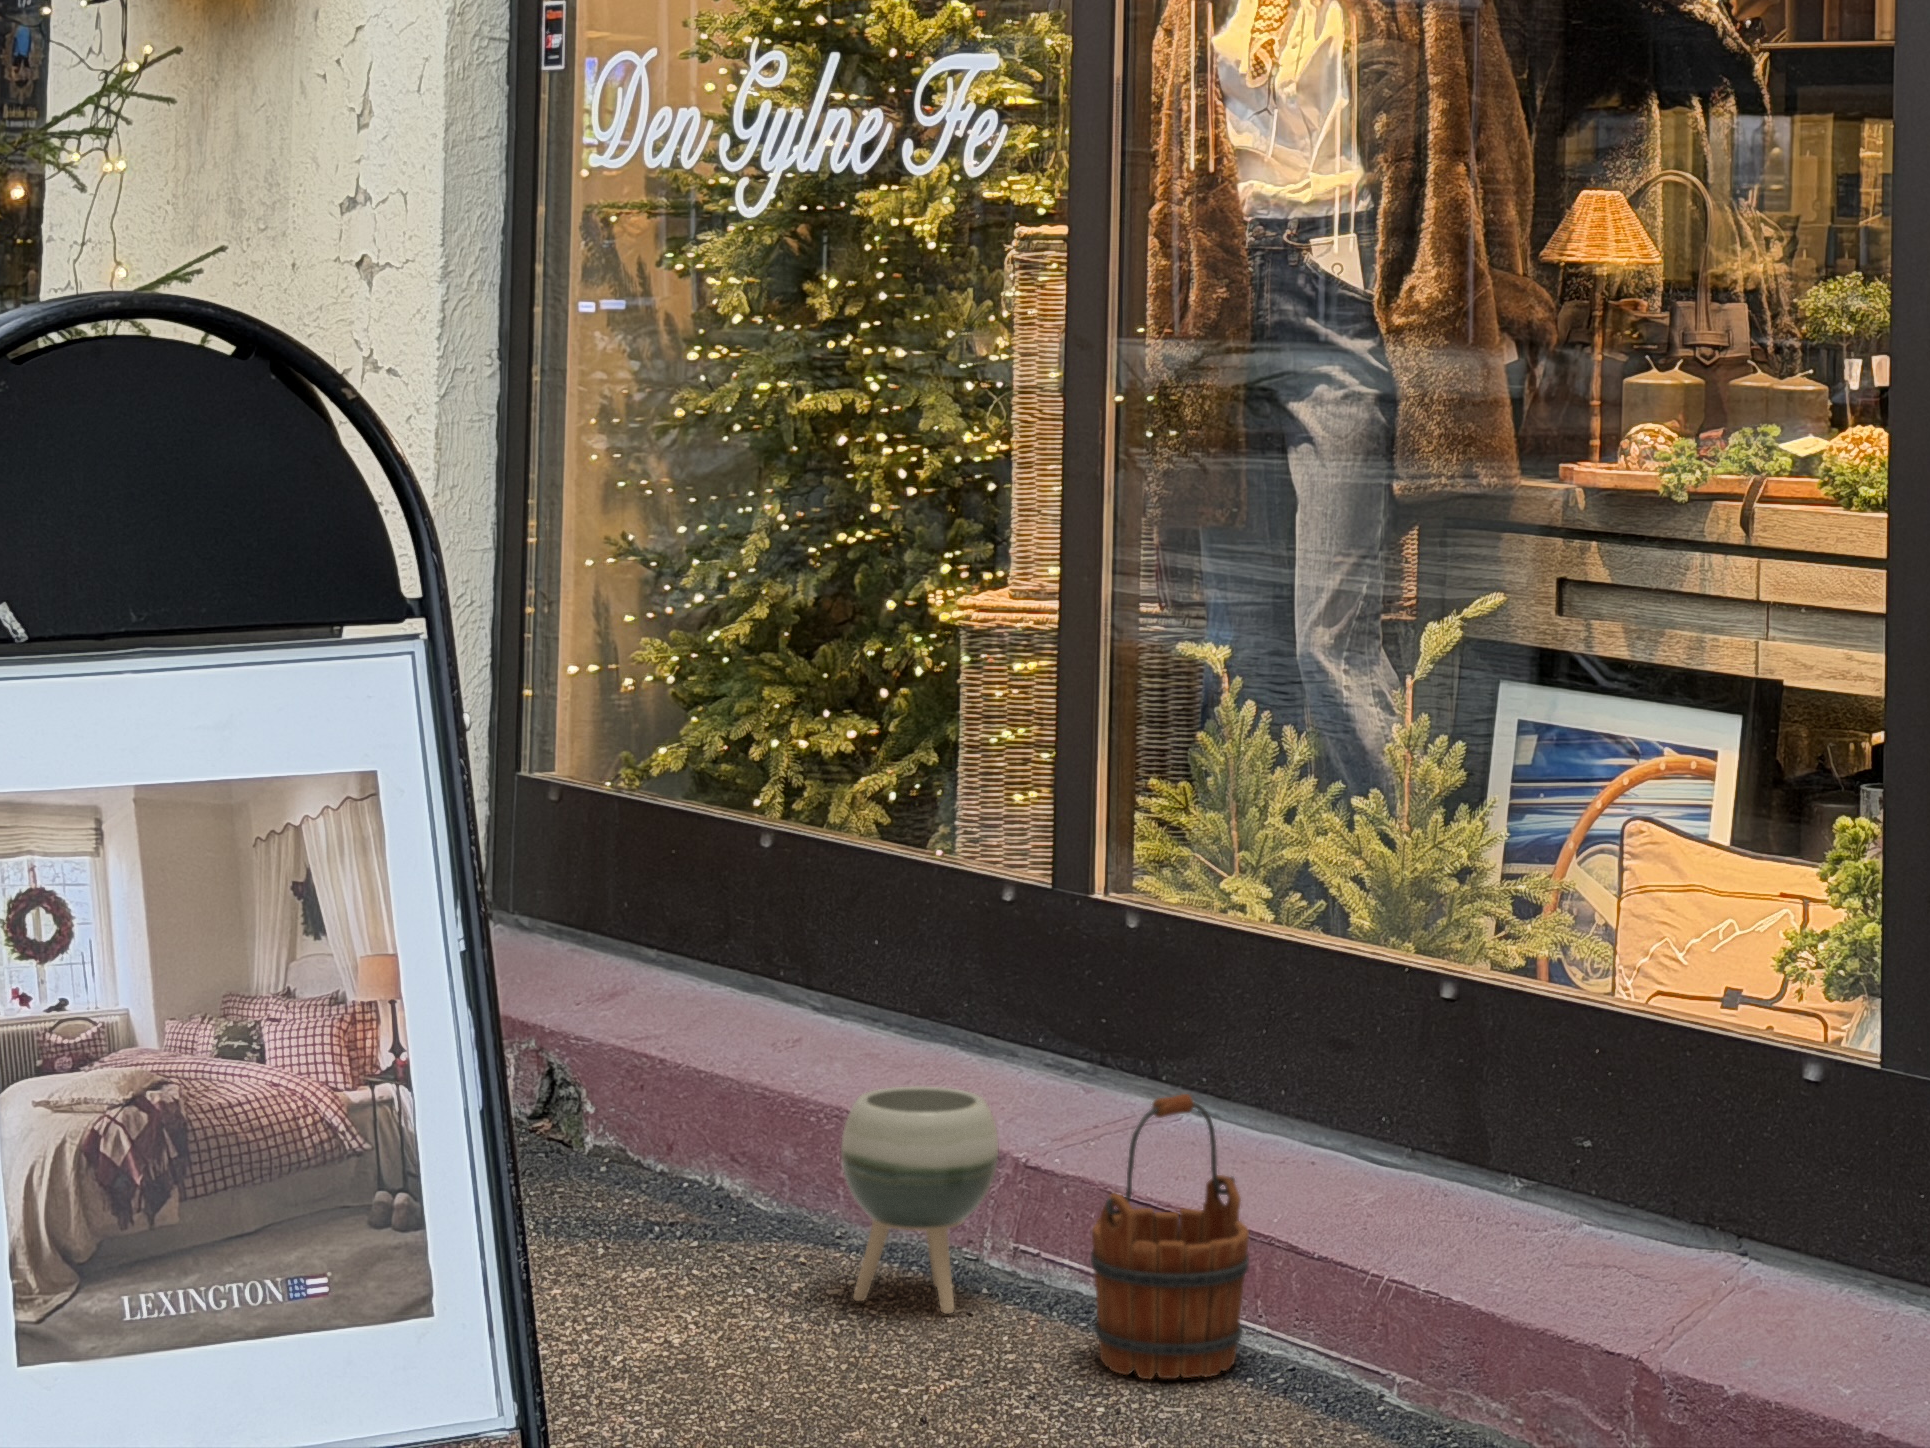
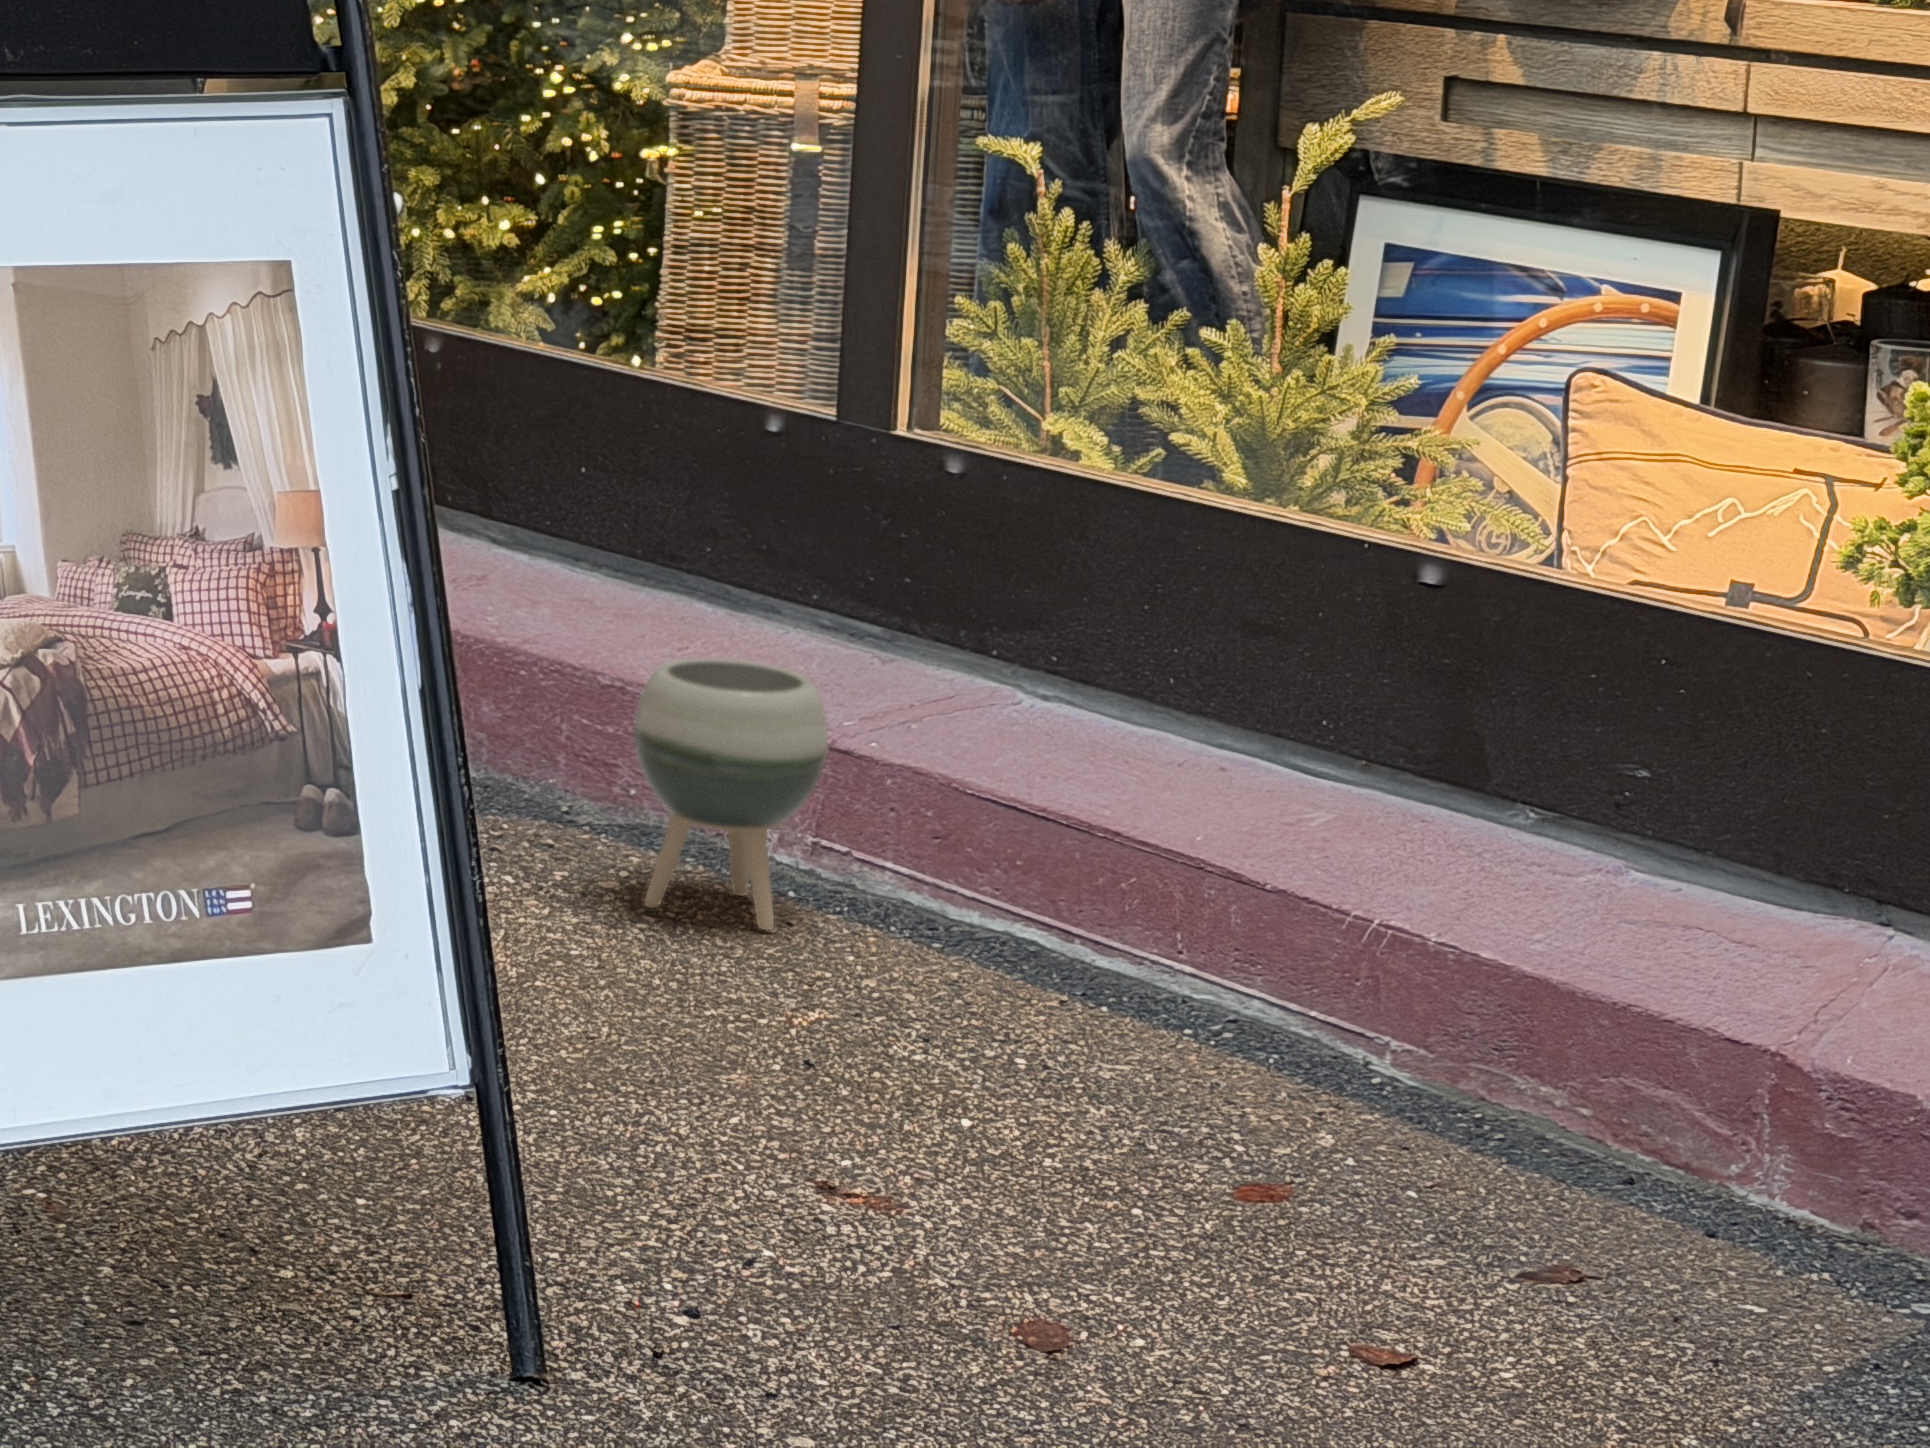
wooden bucket: present [1091,1094,1249,1379] -> none [975,691,1176,1032]

